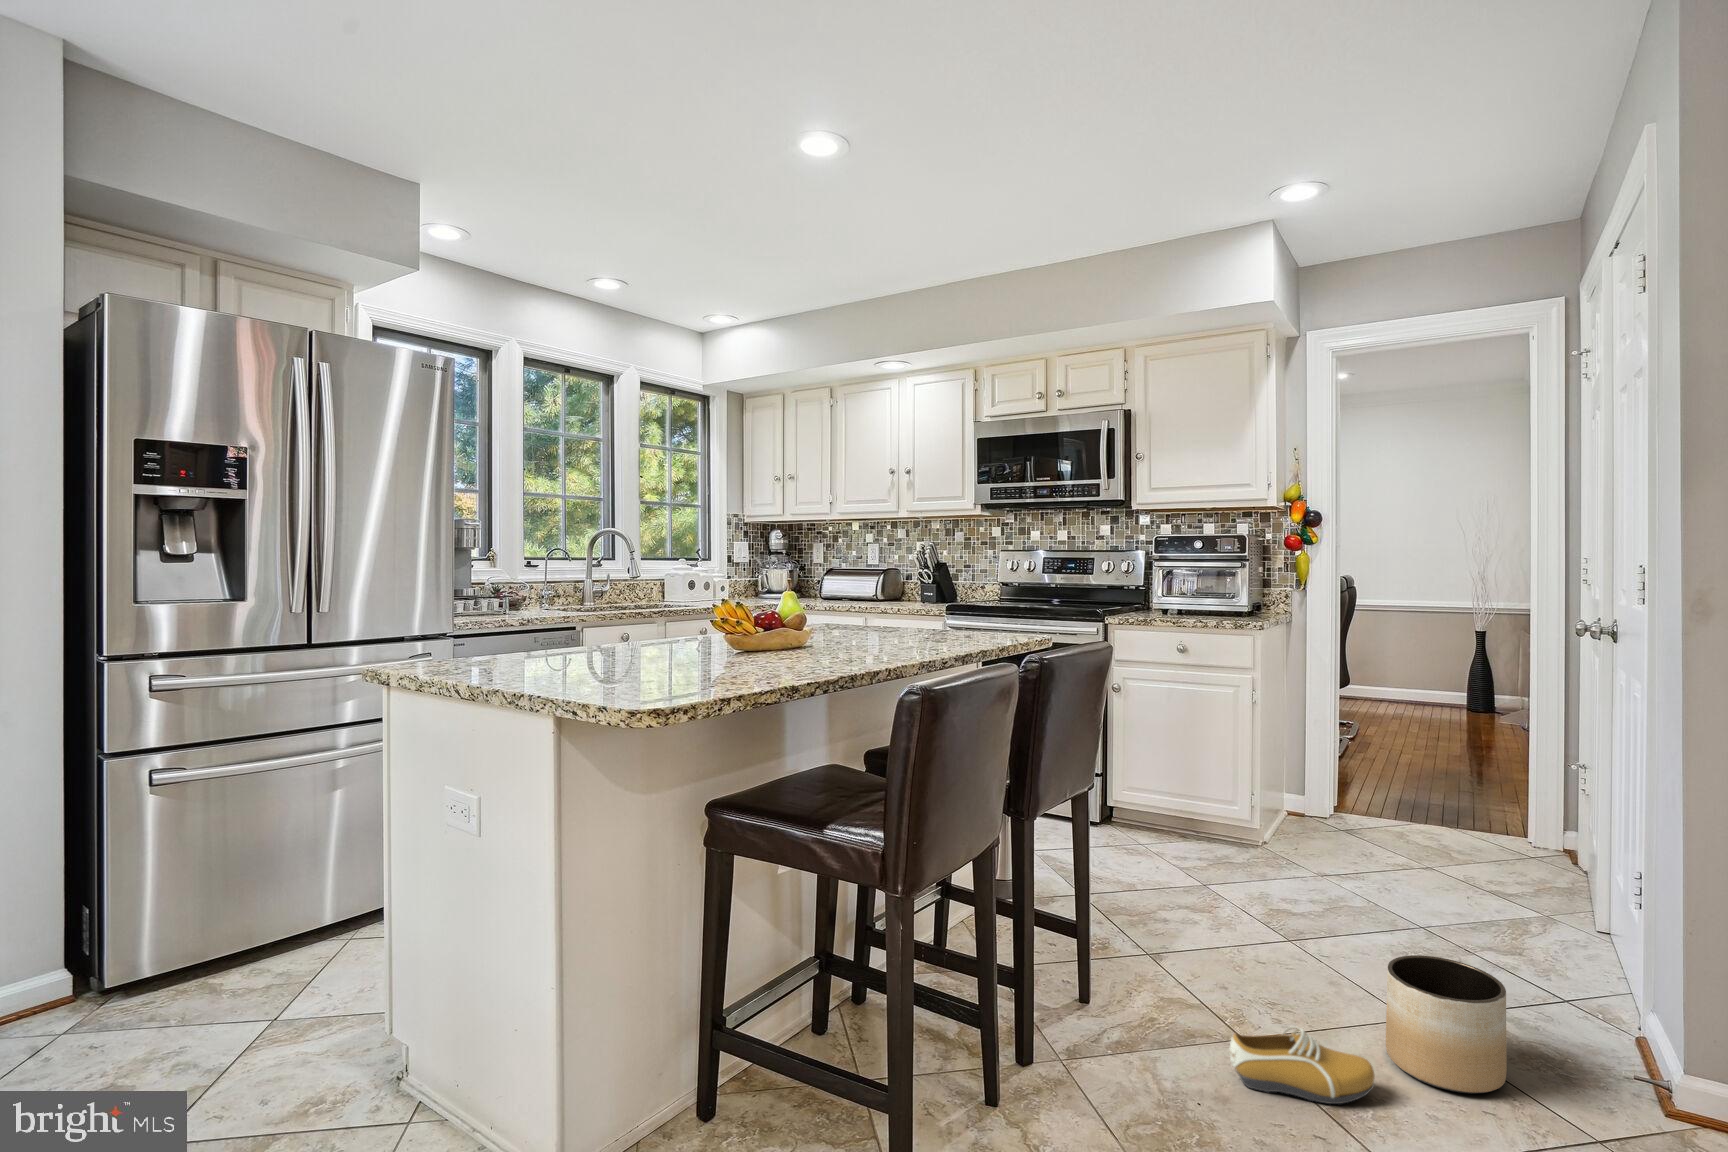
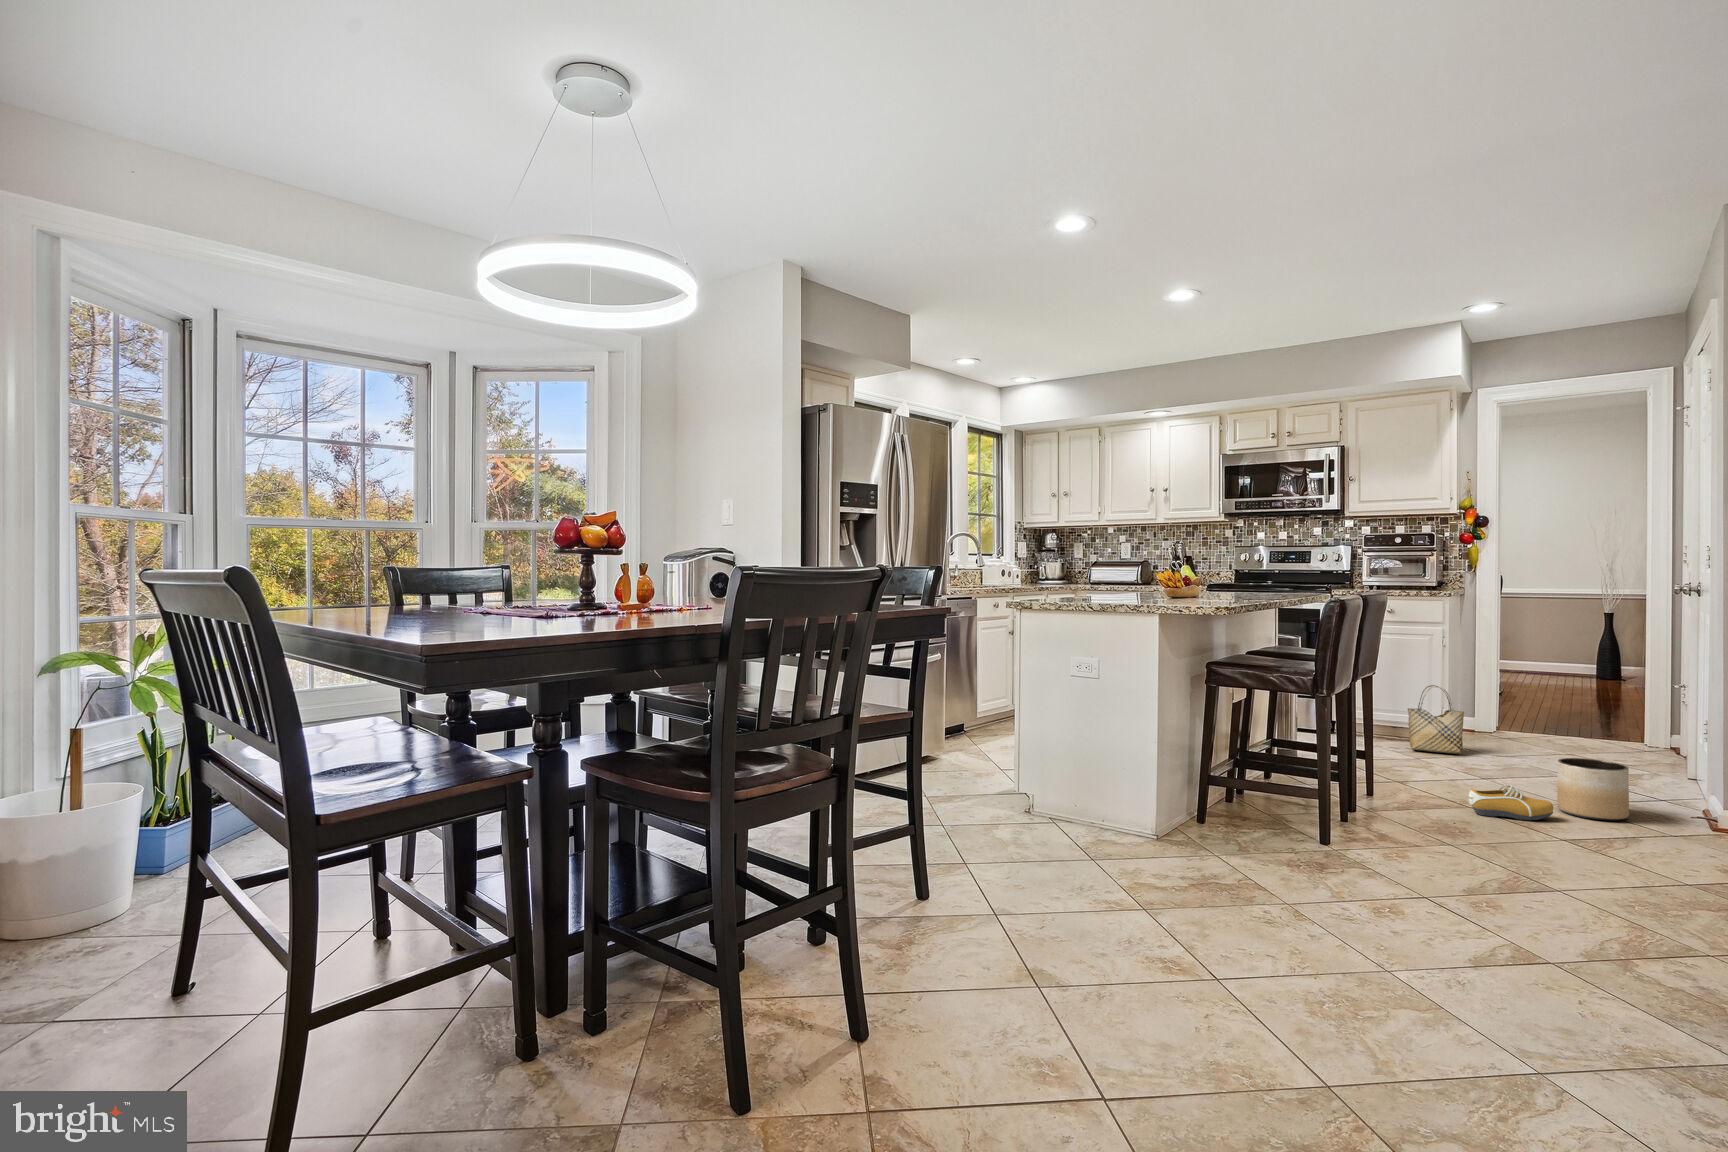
woven basket: none [1193,770,1273,879] -> present [1408,685,1464,754]

